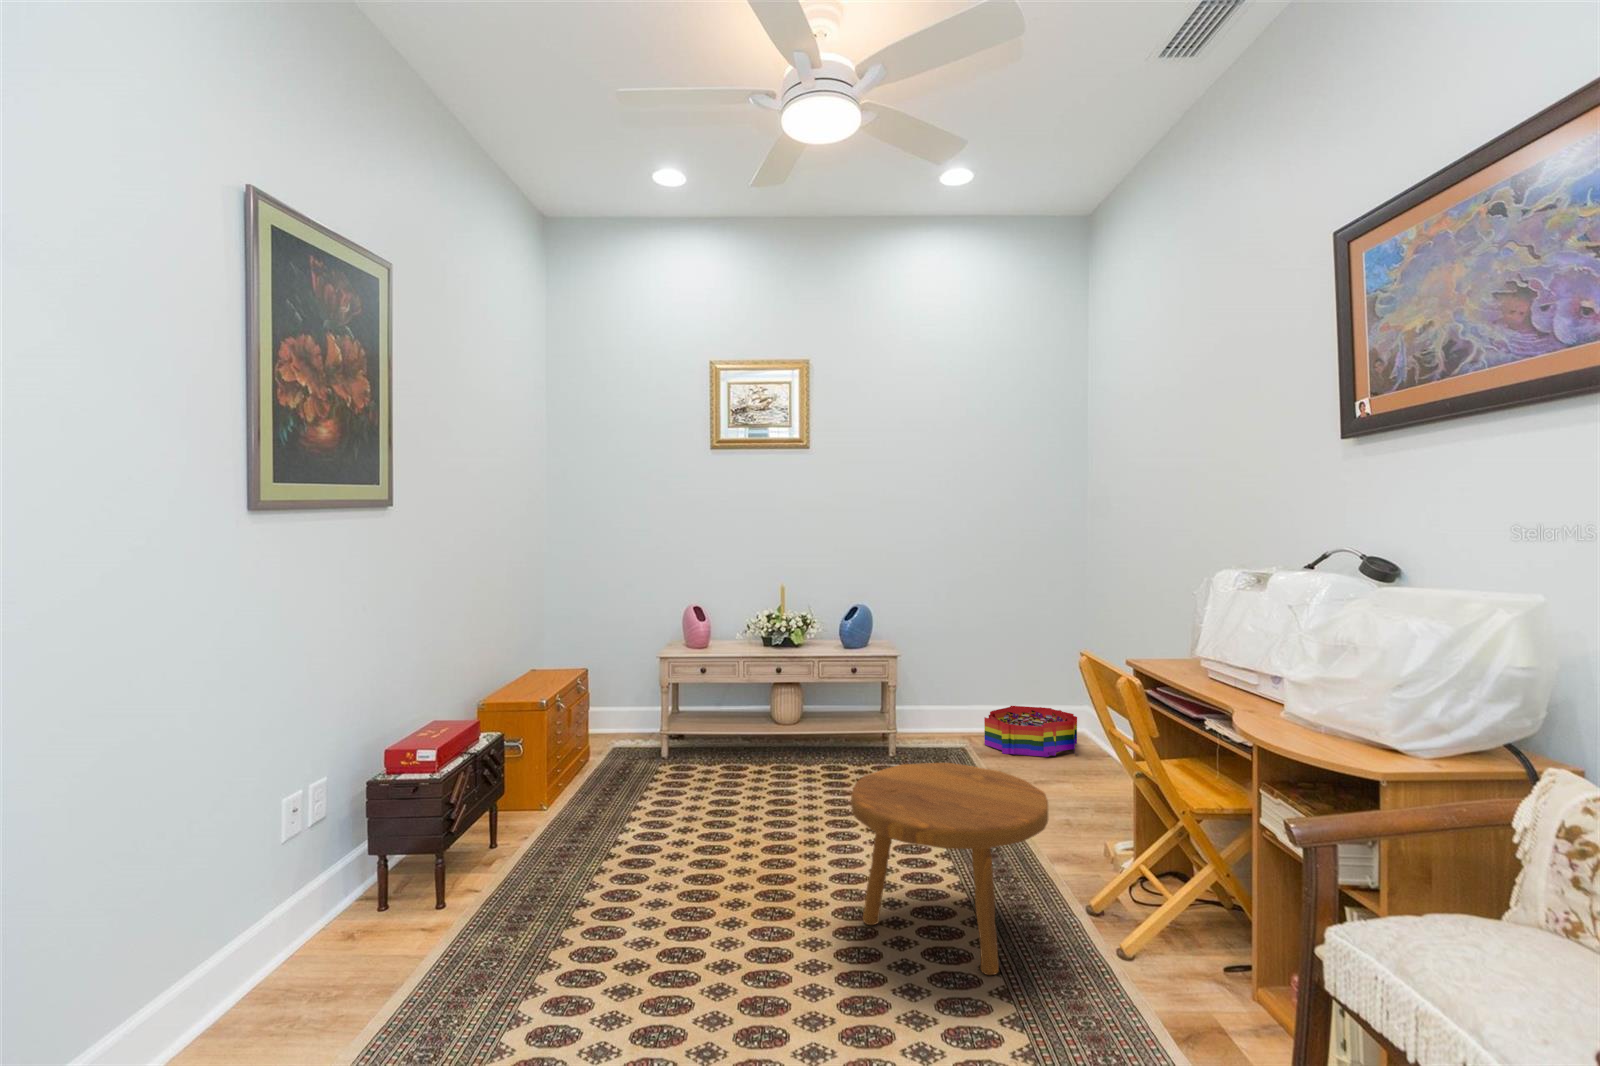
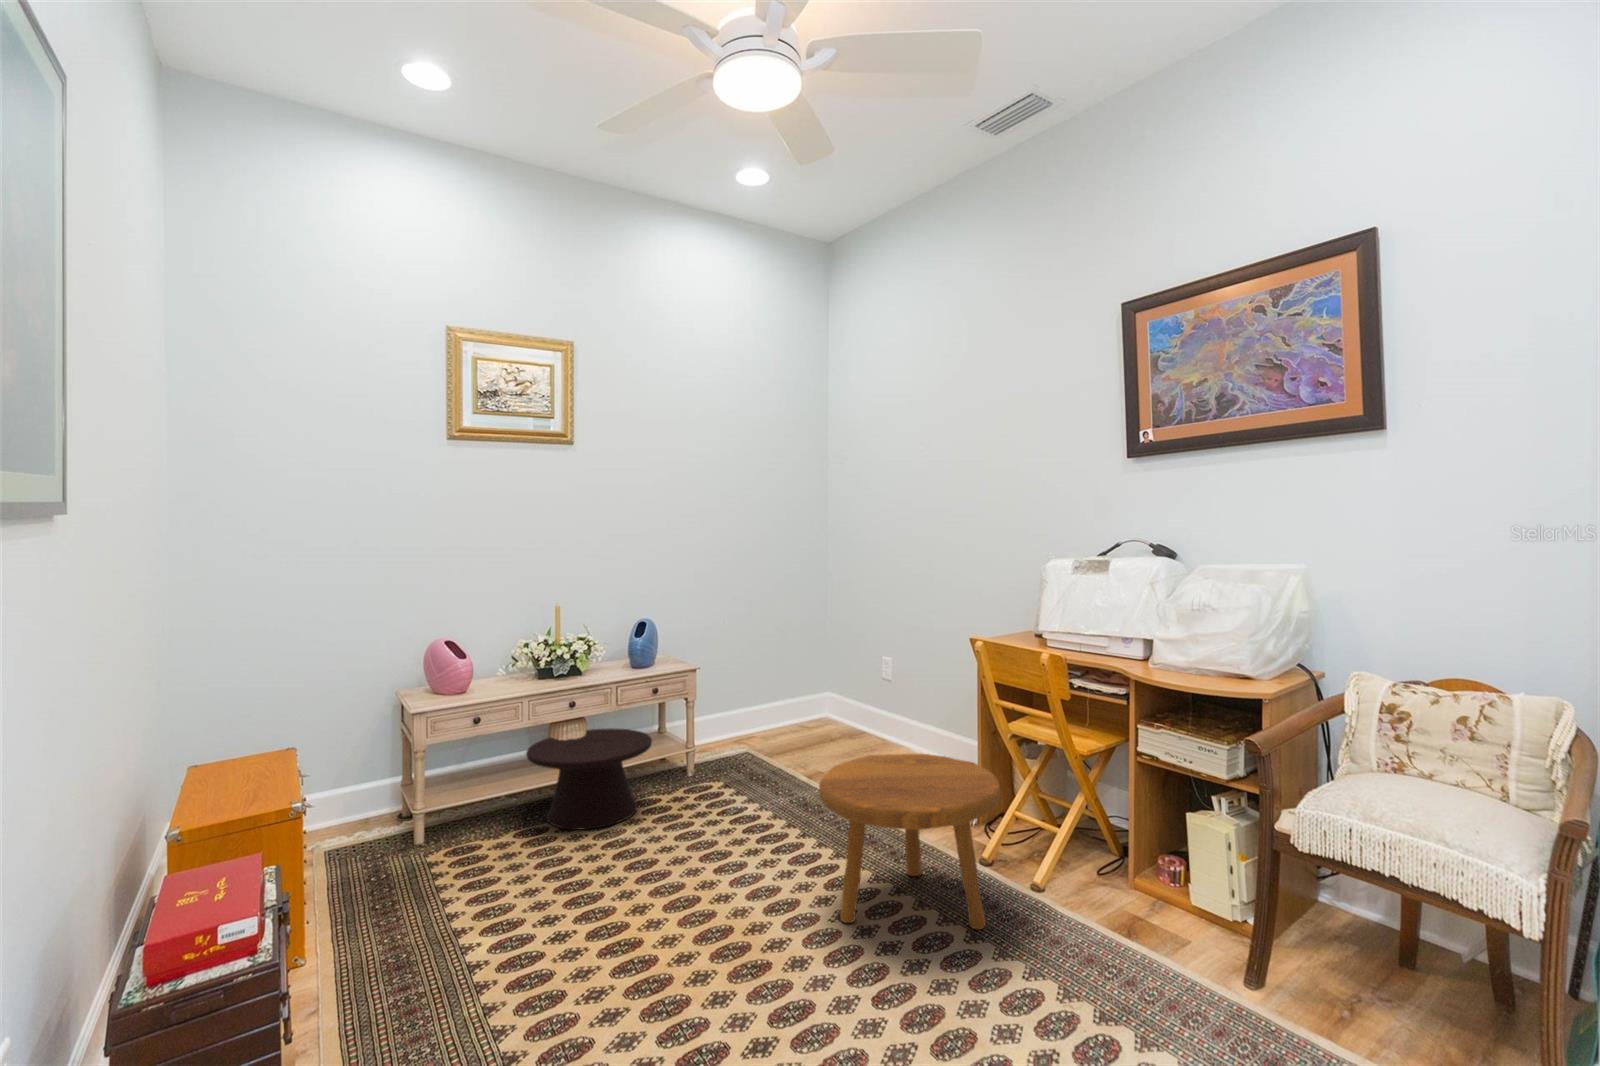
side table: none [715,697,826,786] -> present [526,728,652,830]
storage bin: present [984,706,1077,757] -> none [763,700,847,749]

